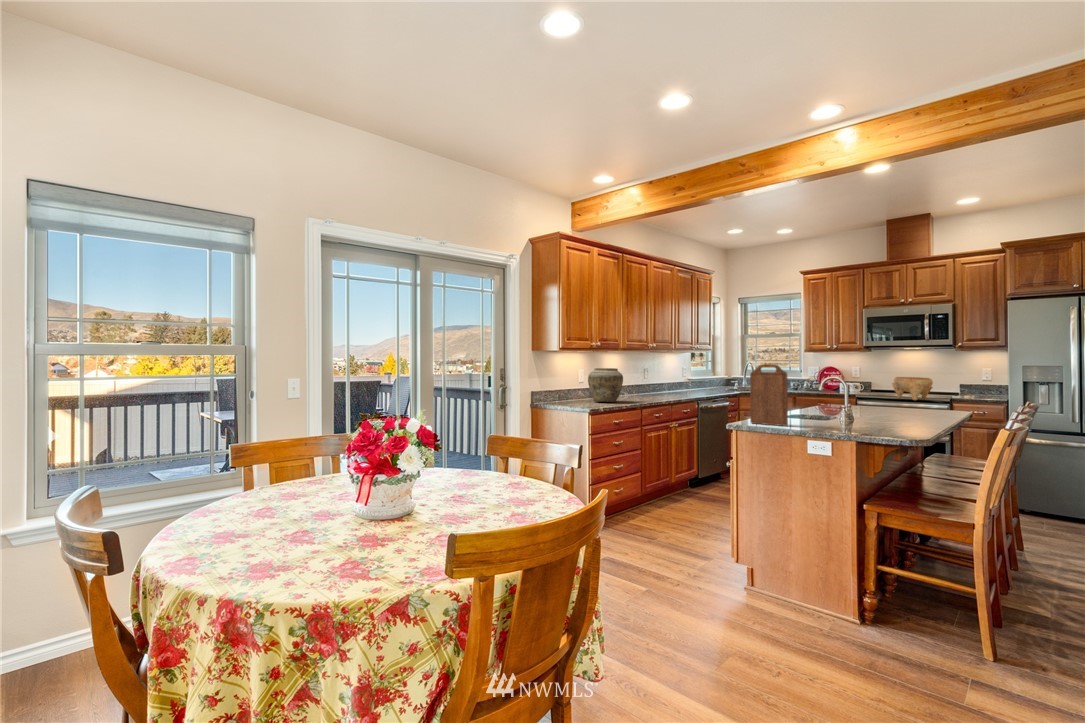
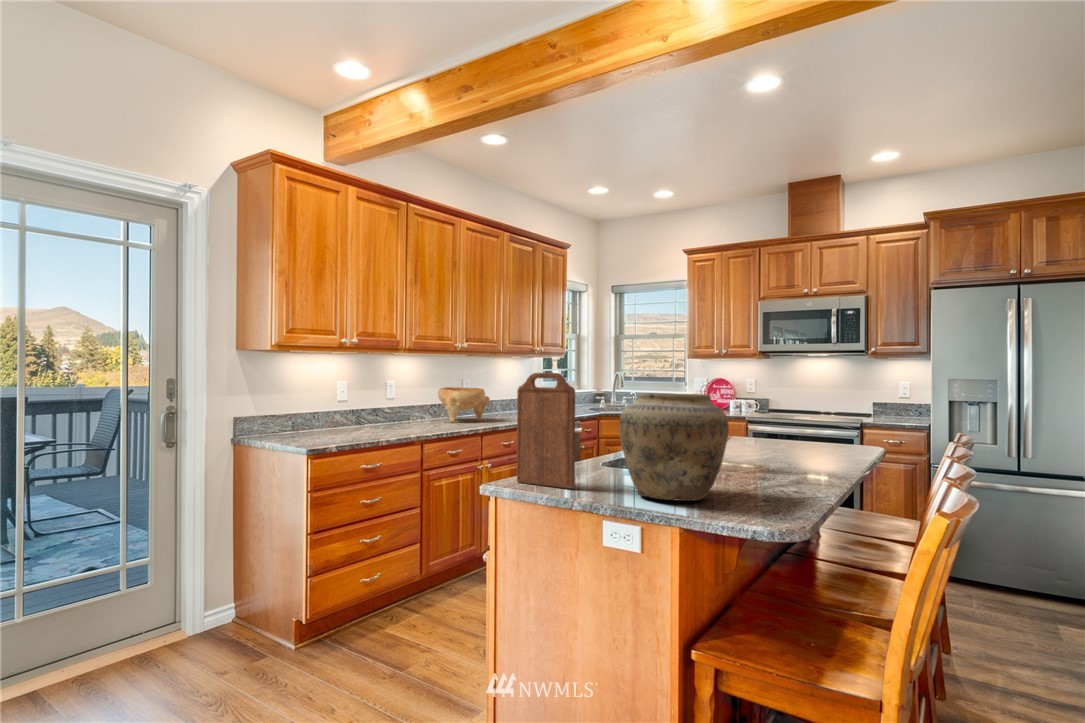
vase: present [588,368,623,402] -> present [619,393,729,501]
decorative bowl: present [892,377,933,400] -> present [438,387,490,422]

